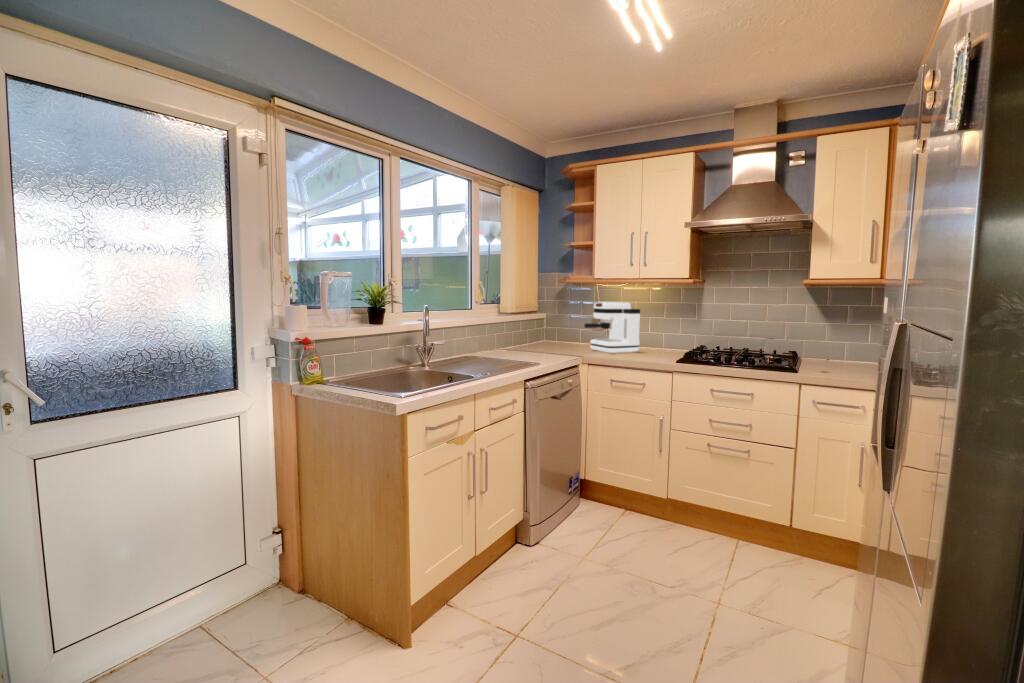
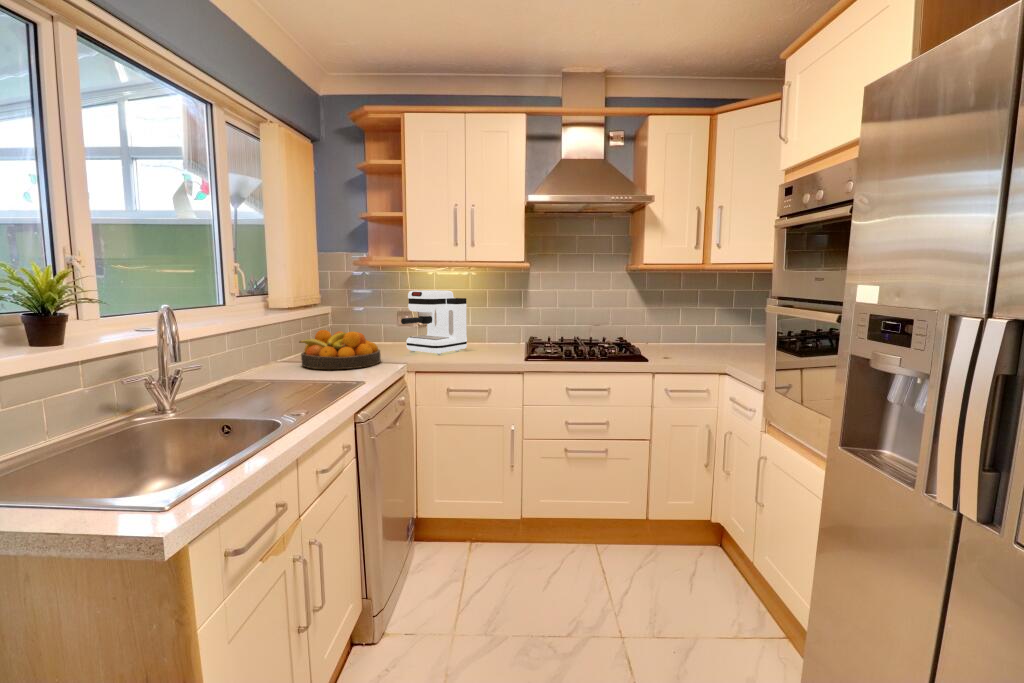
fruit bowl: none [509,329,564,356] -> present [299,330,380,369]

